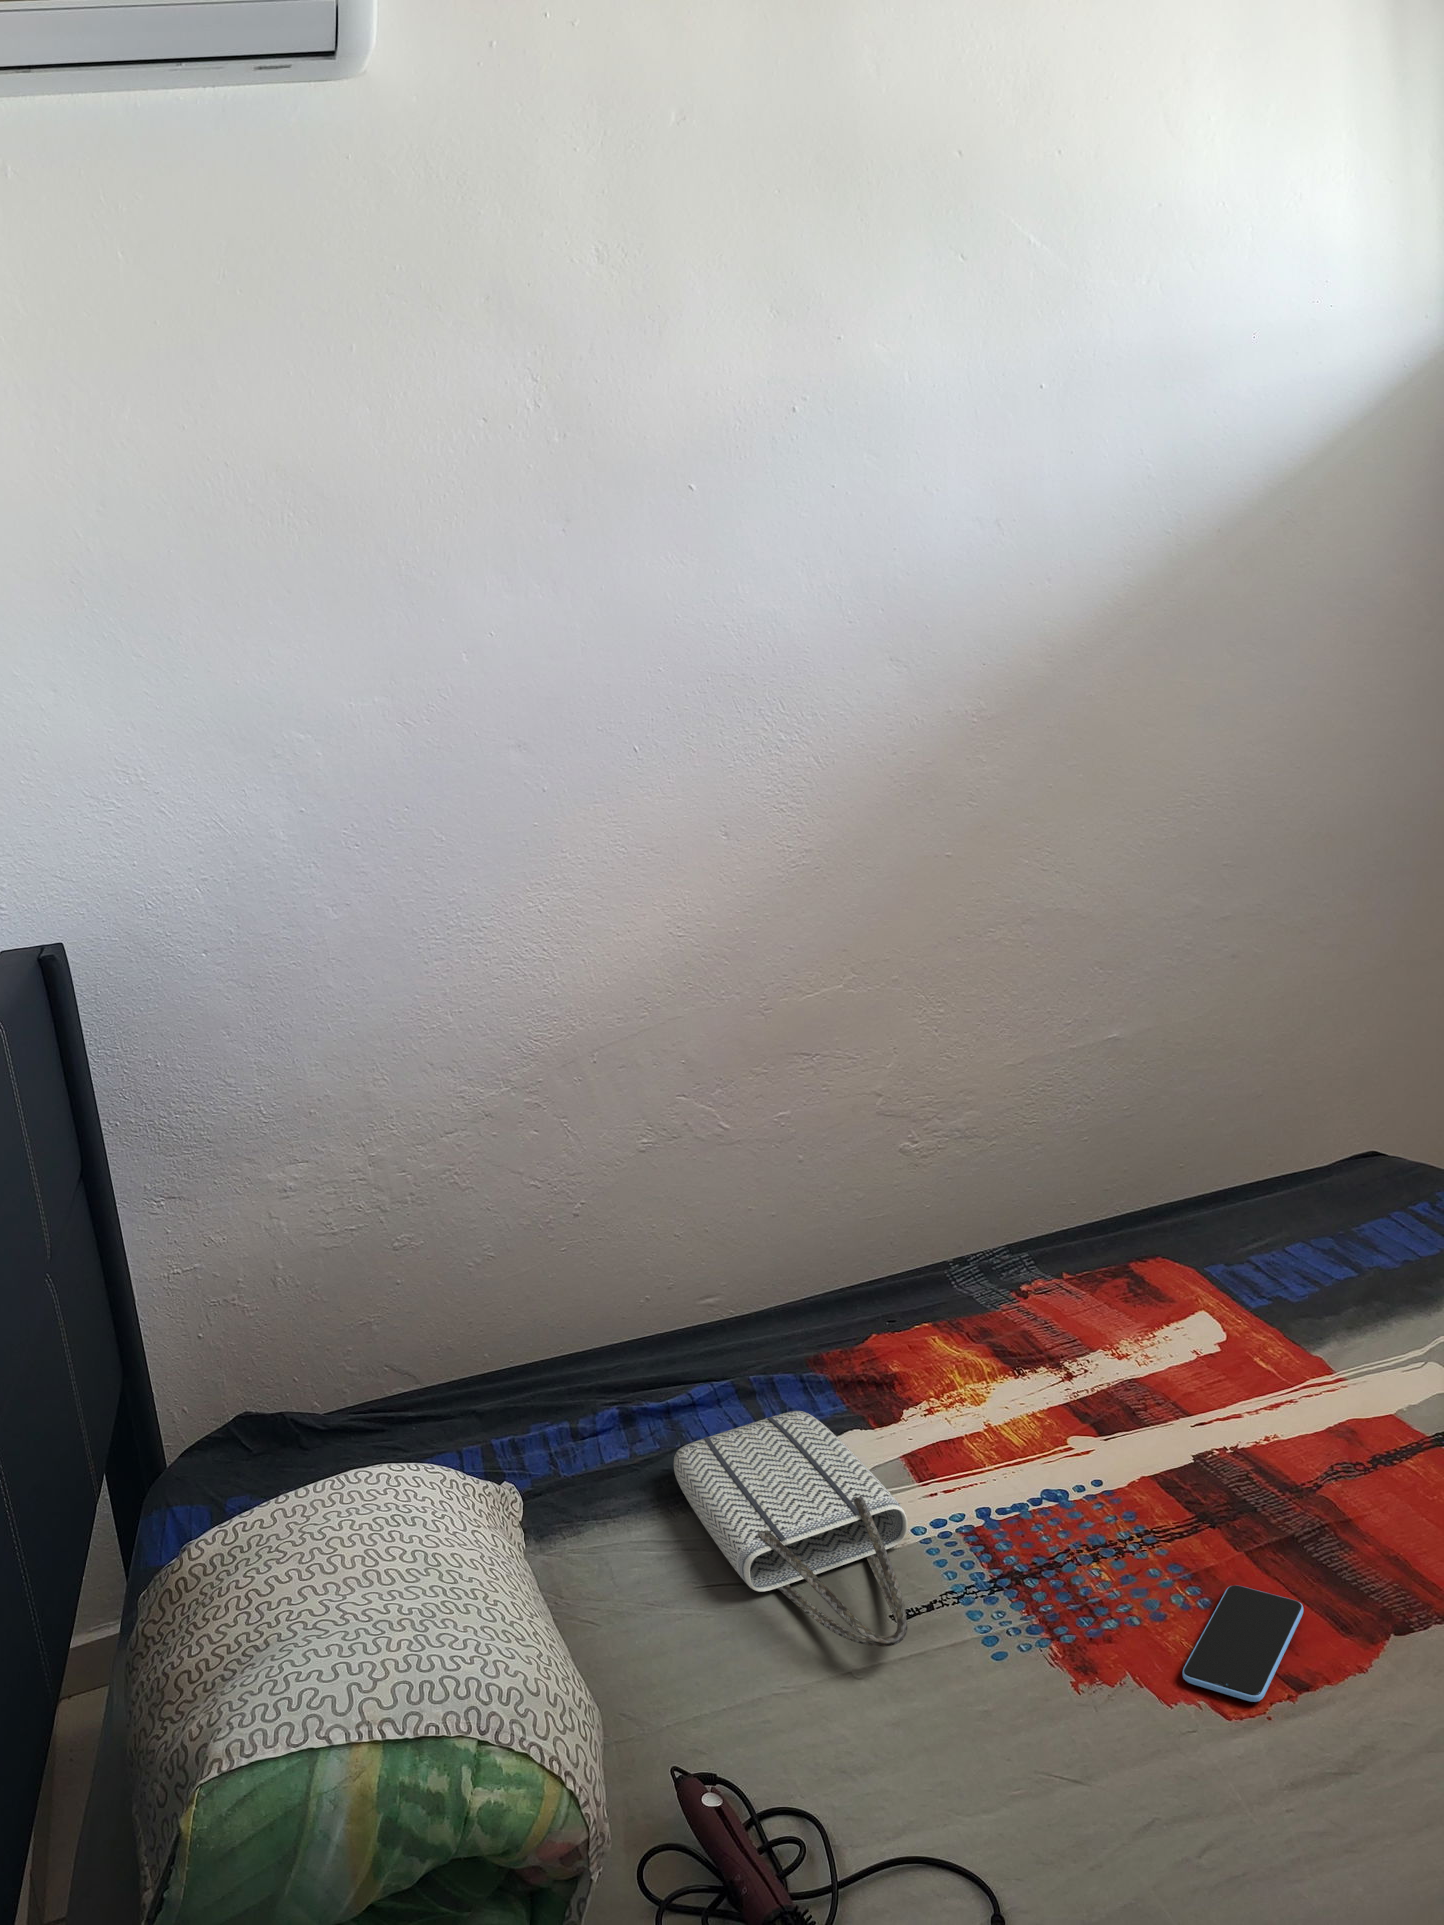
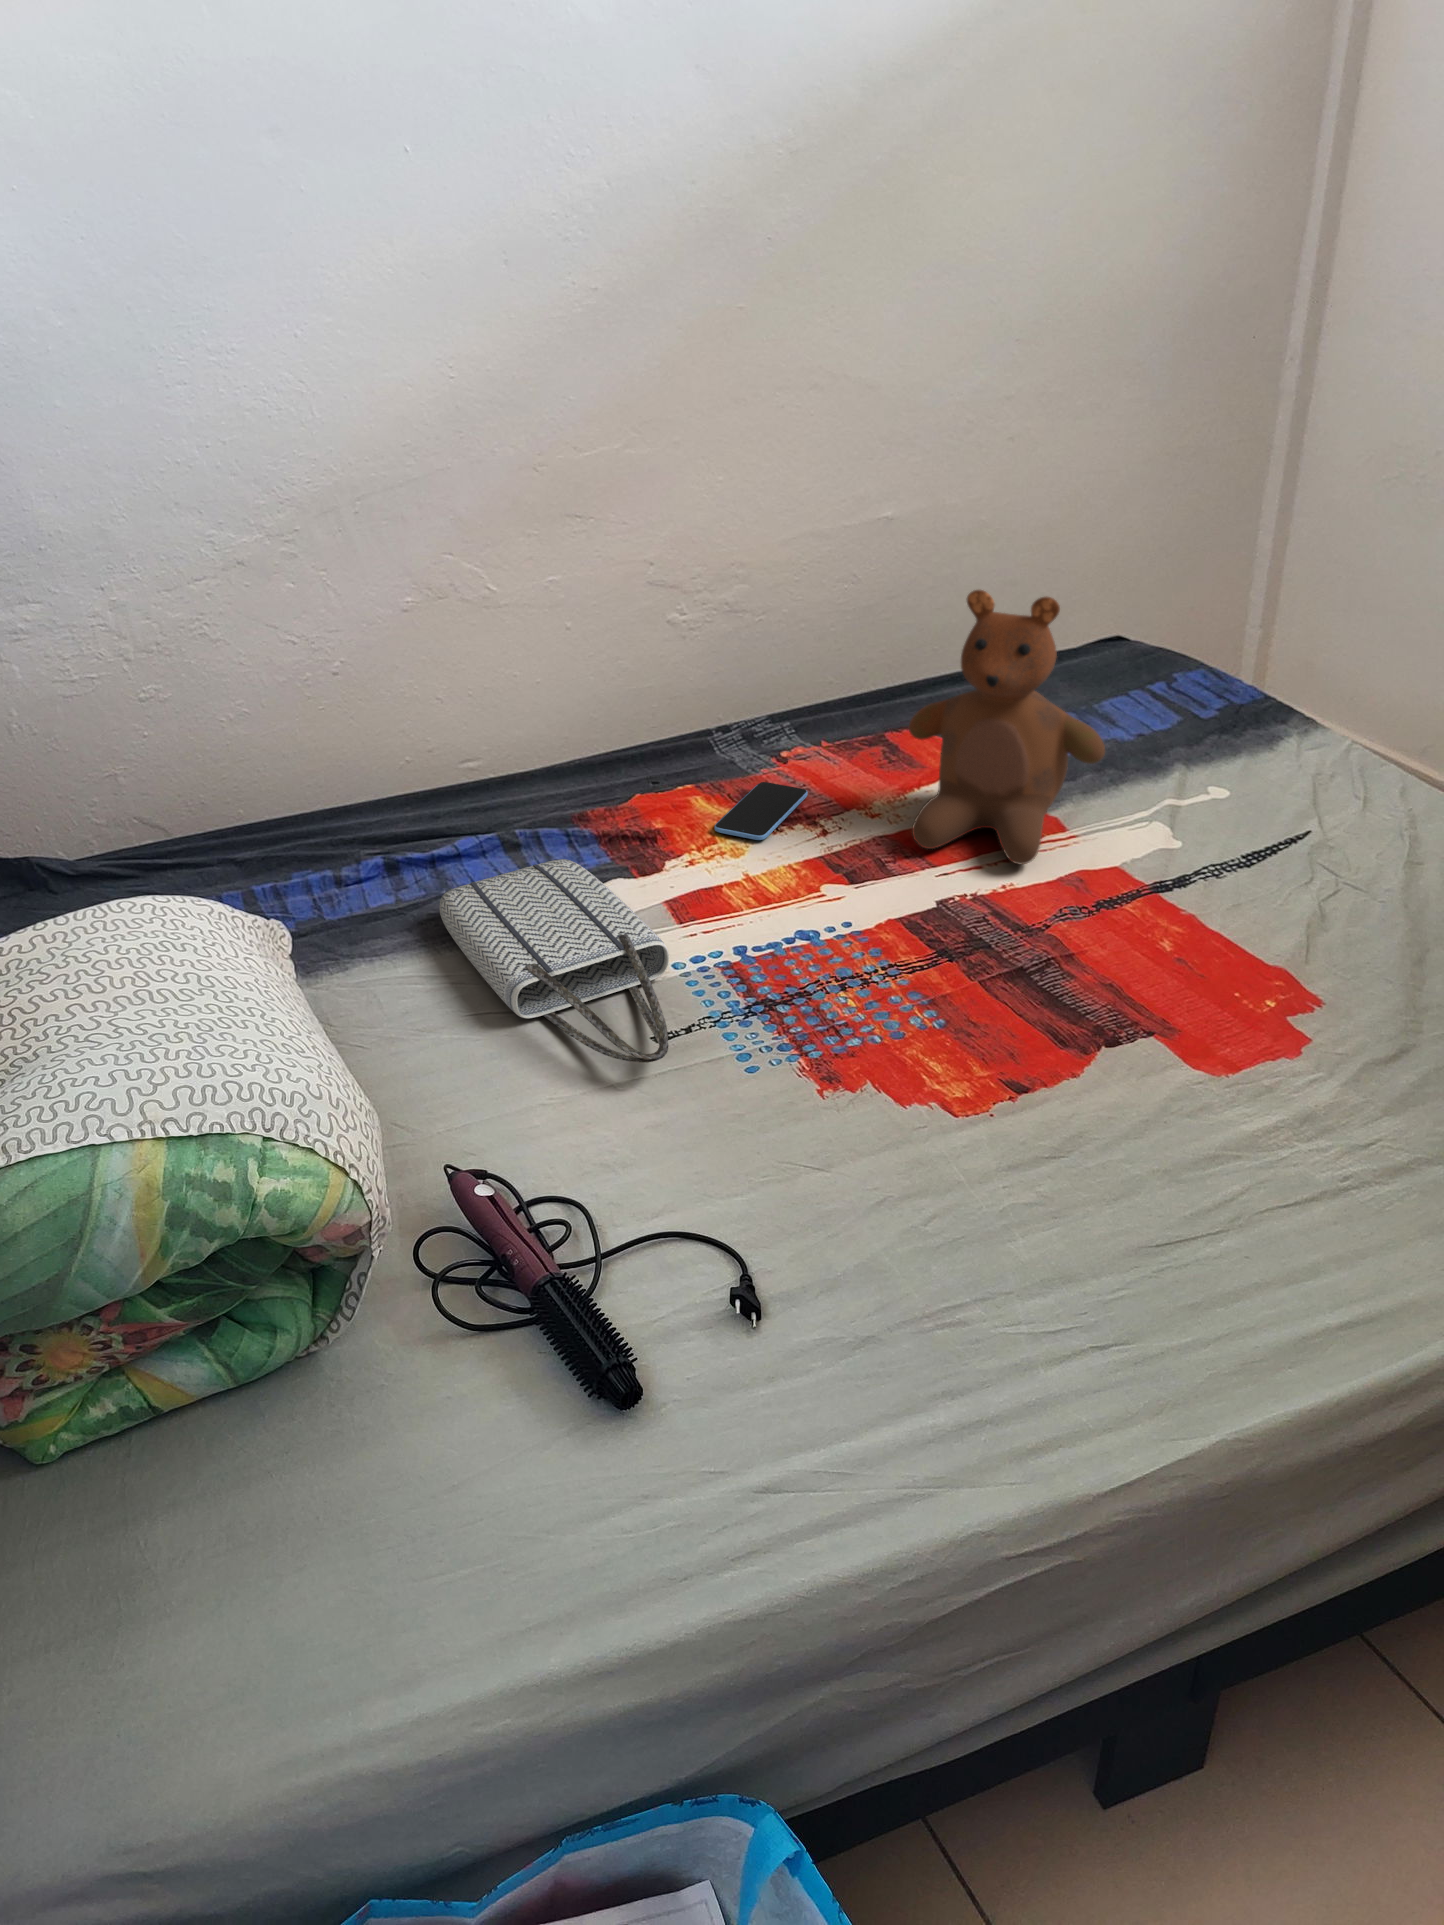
teddy bear: none [1148,1122,1361,1413] -> present [909,590,1105,864]
smartphone: present [1182,1585,1304,1702] -> present [715,782,808,840]

